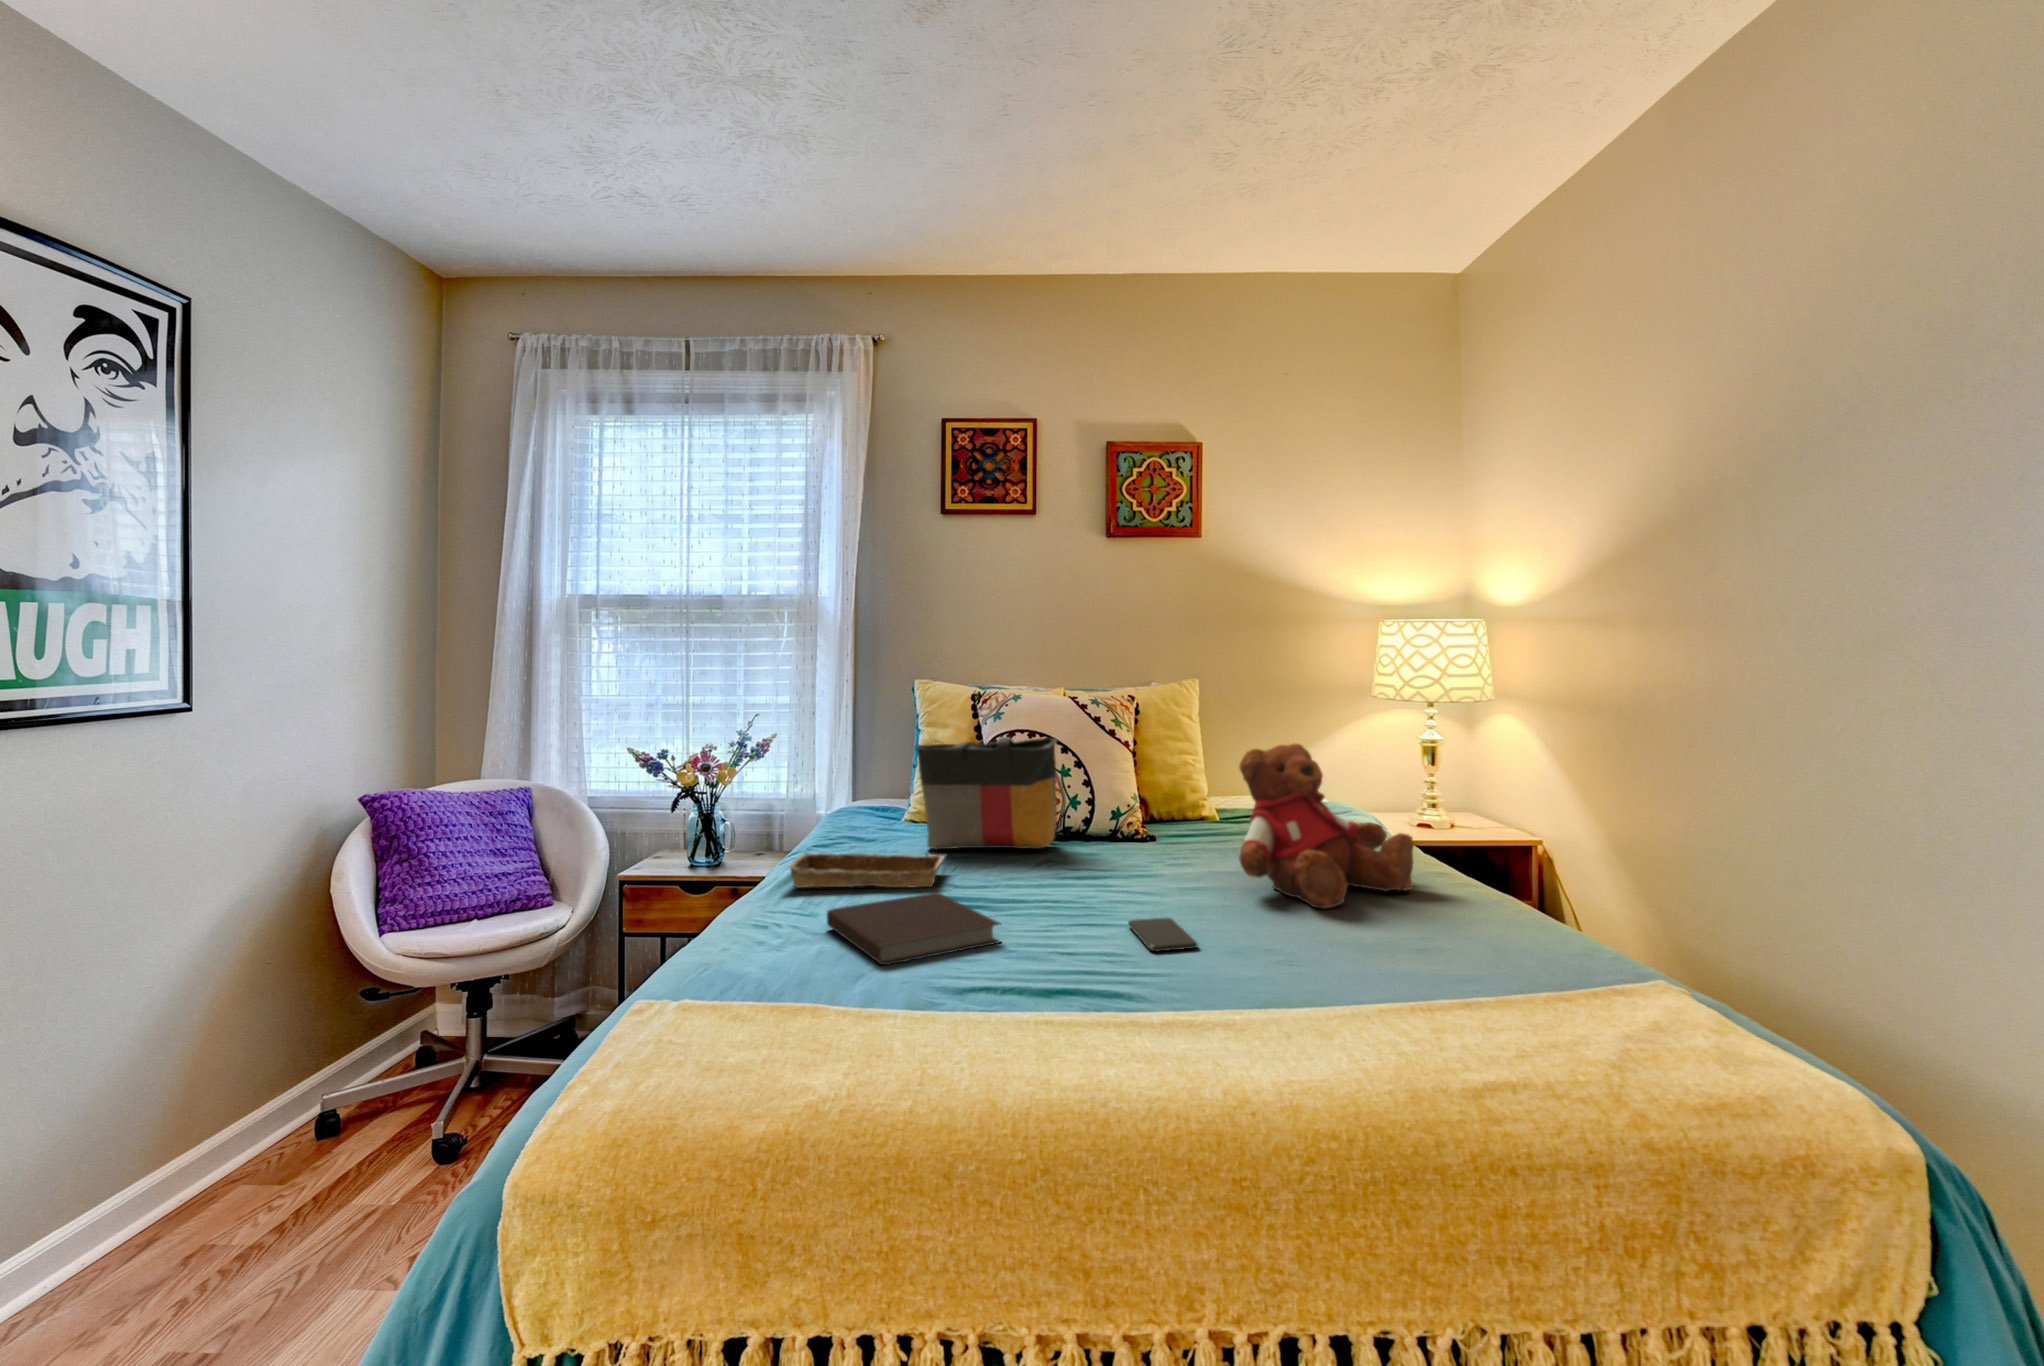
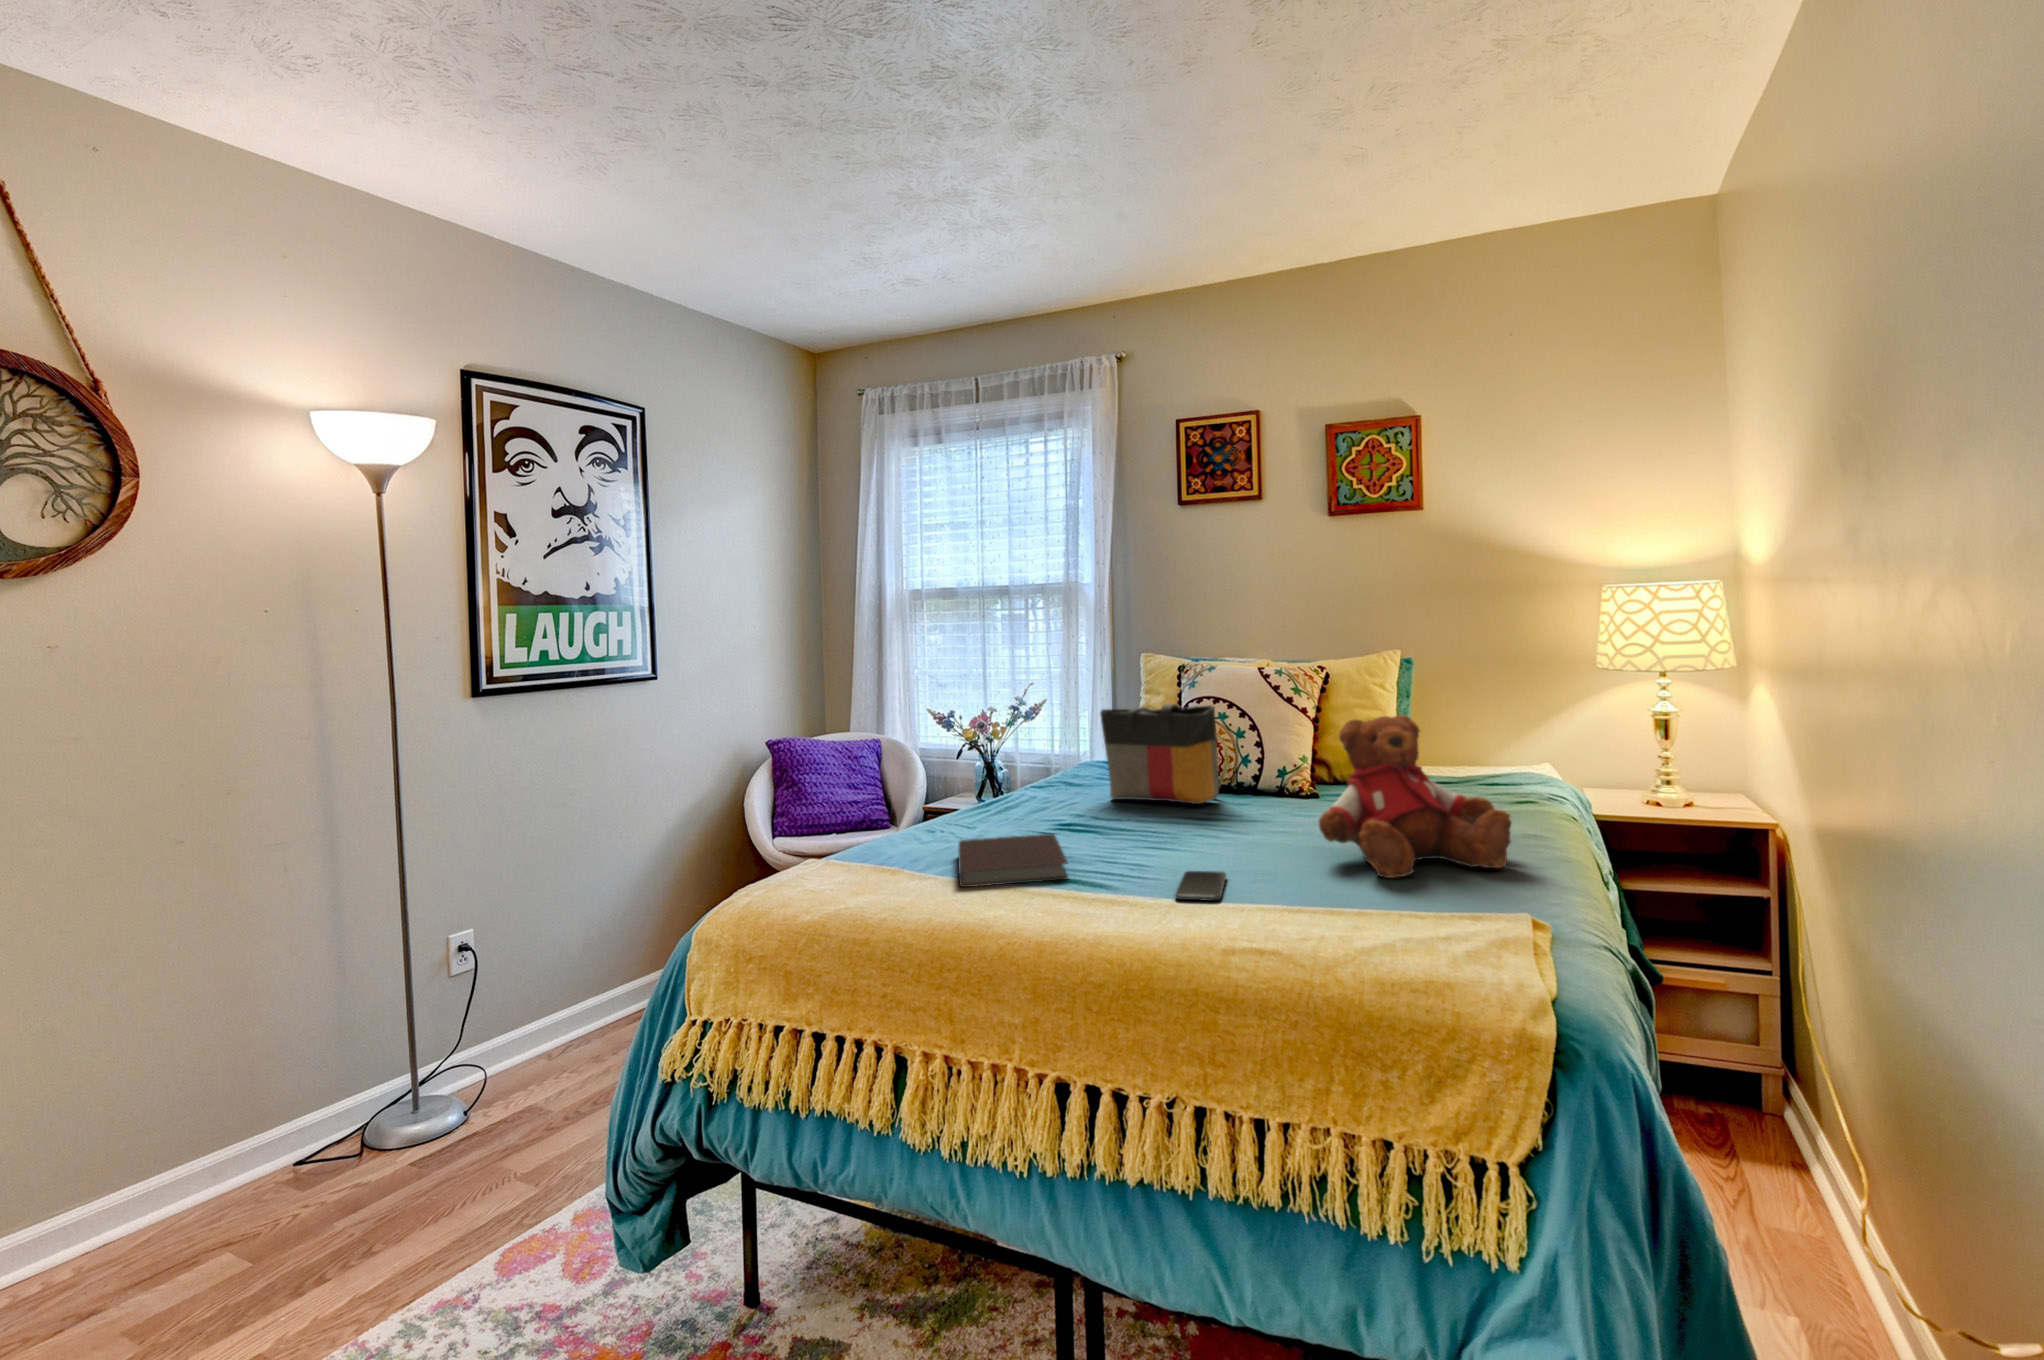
tray: present [785,853,945,888] -> none [965,795,1103,830]

